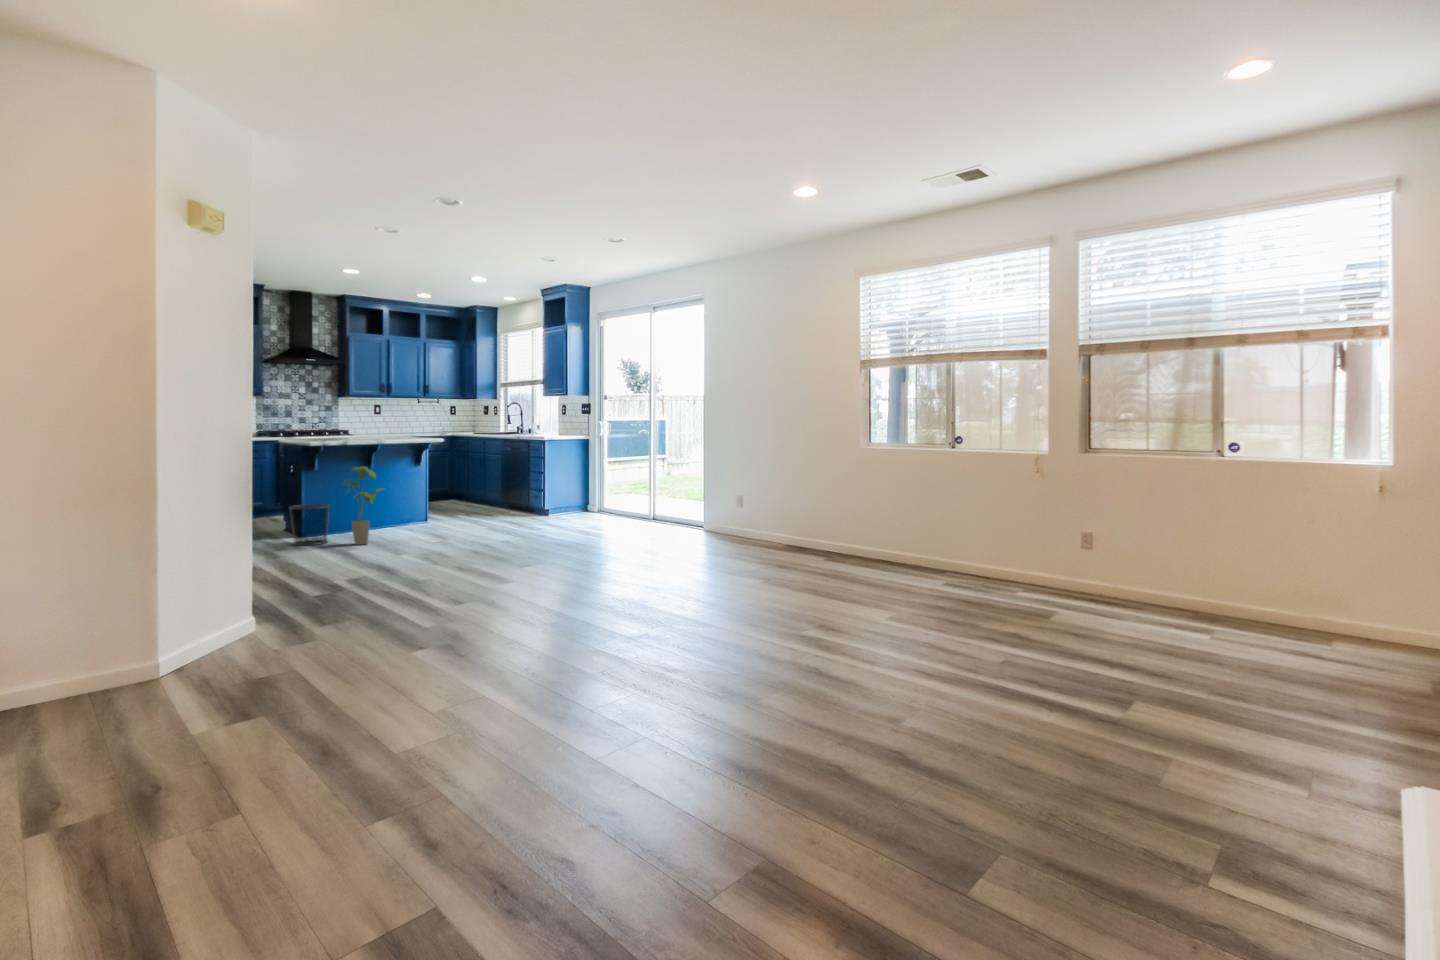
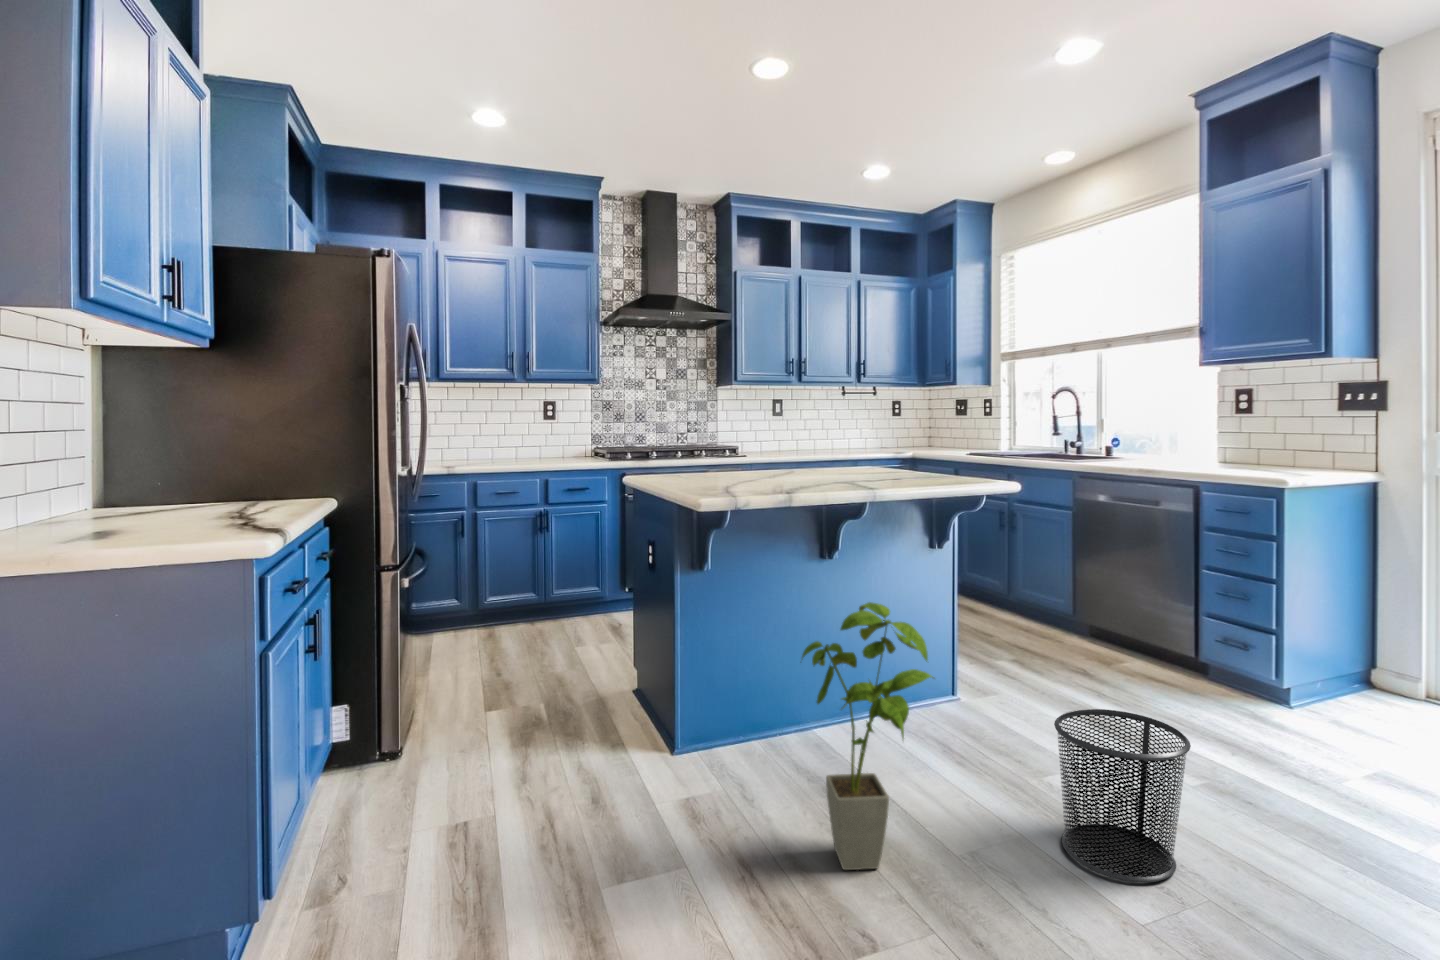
trash can: present [289,504,329,546] -> present [1054,709,1191,883]

